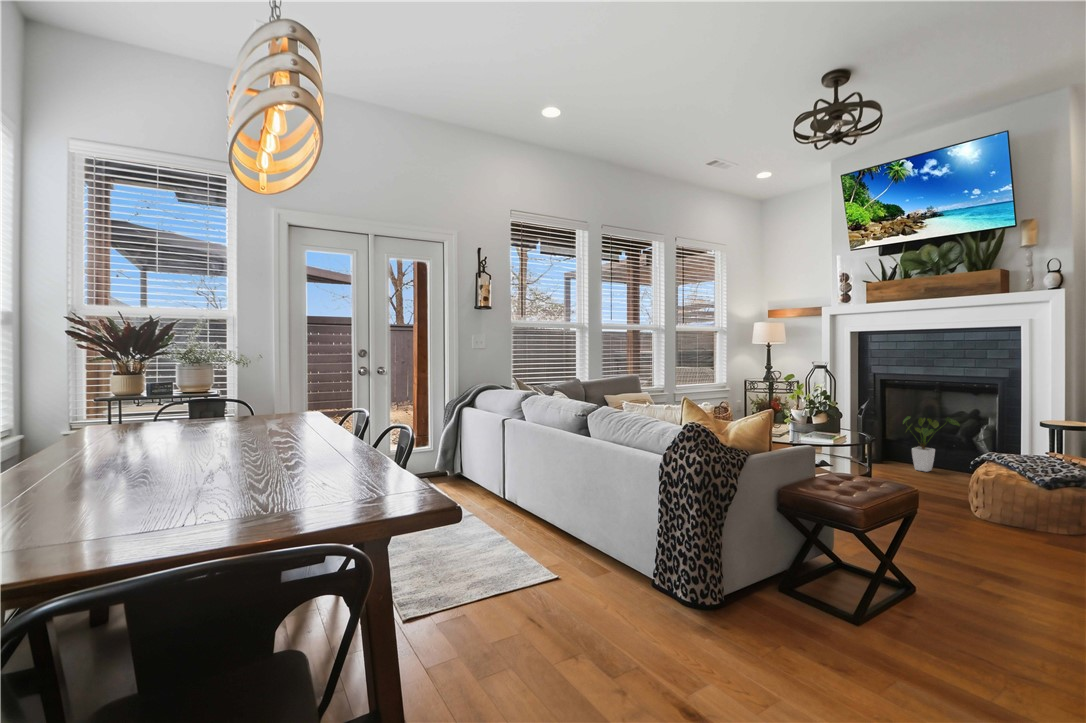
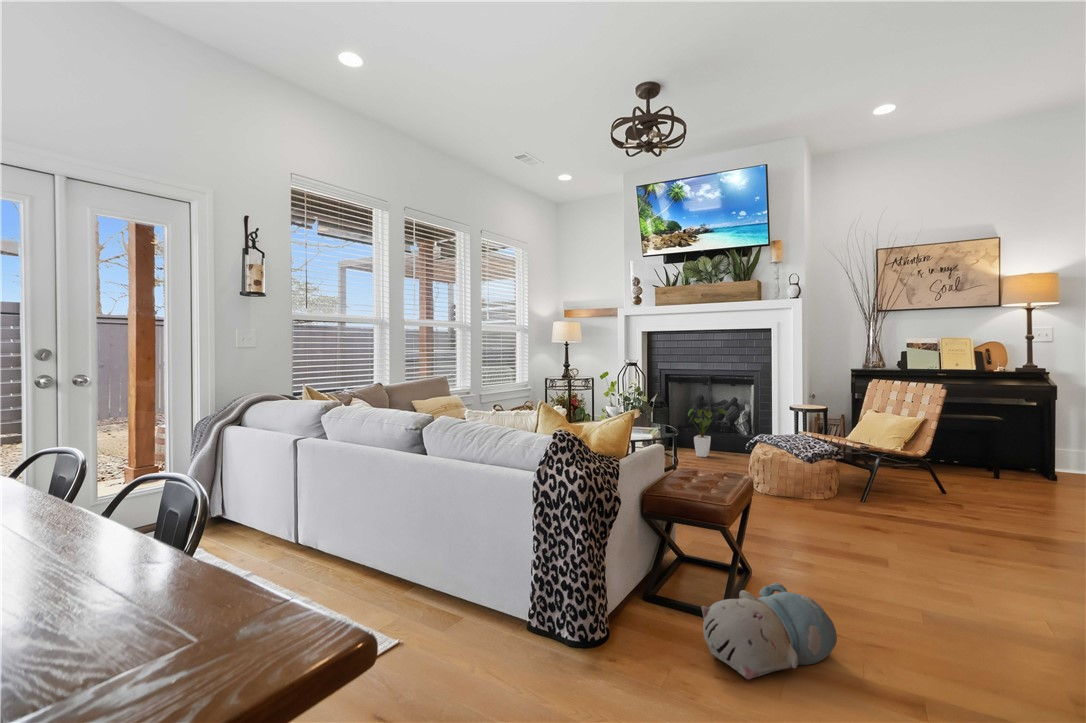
plush toy: none [815,591,971,677] -> present [701,583,837,679]

